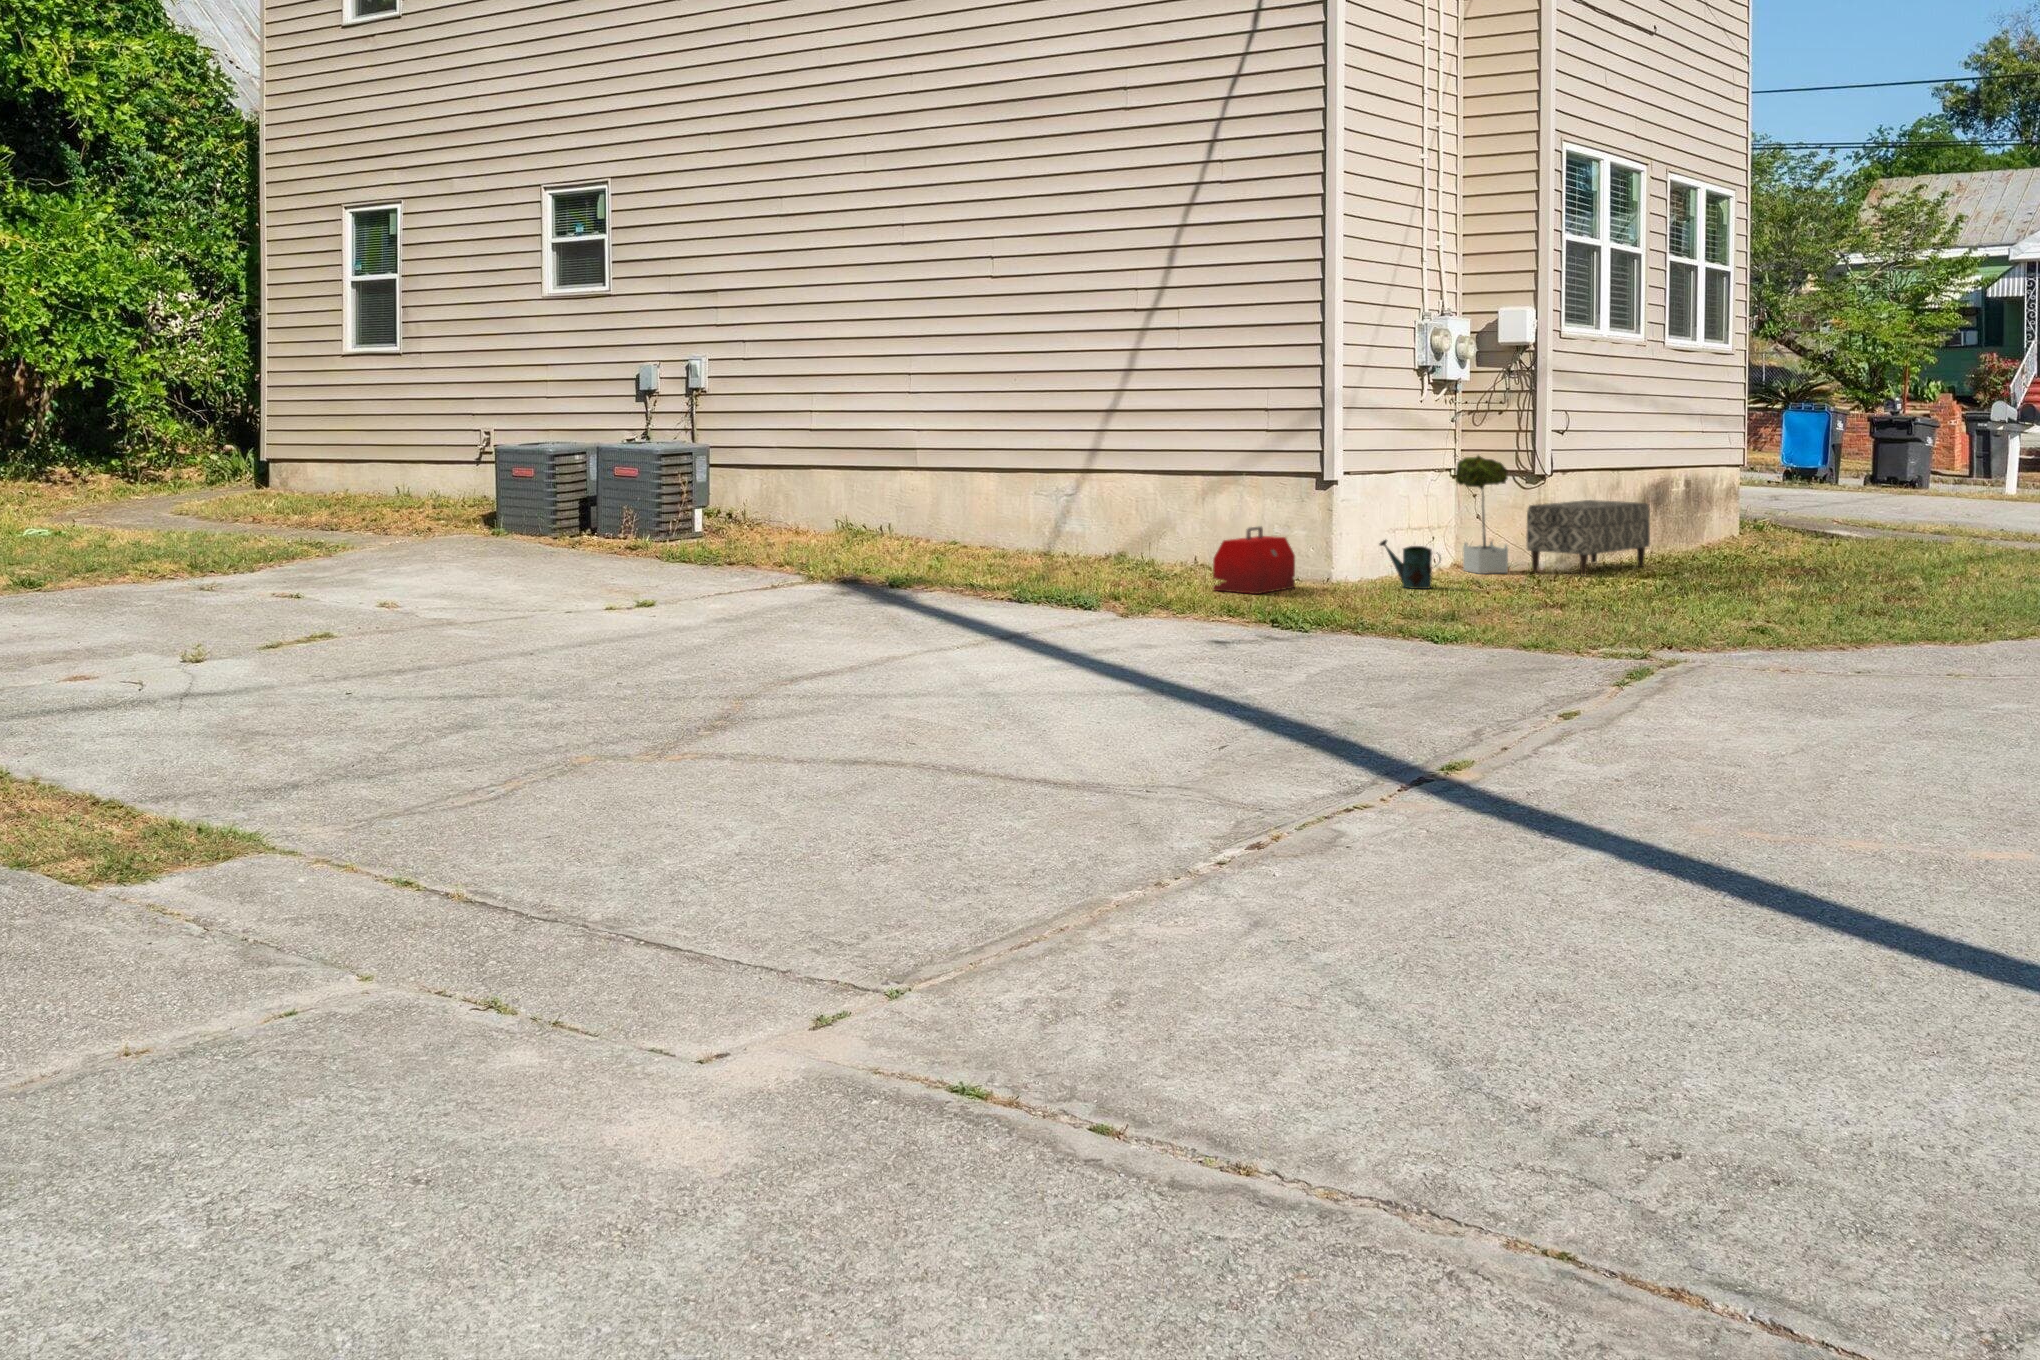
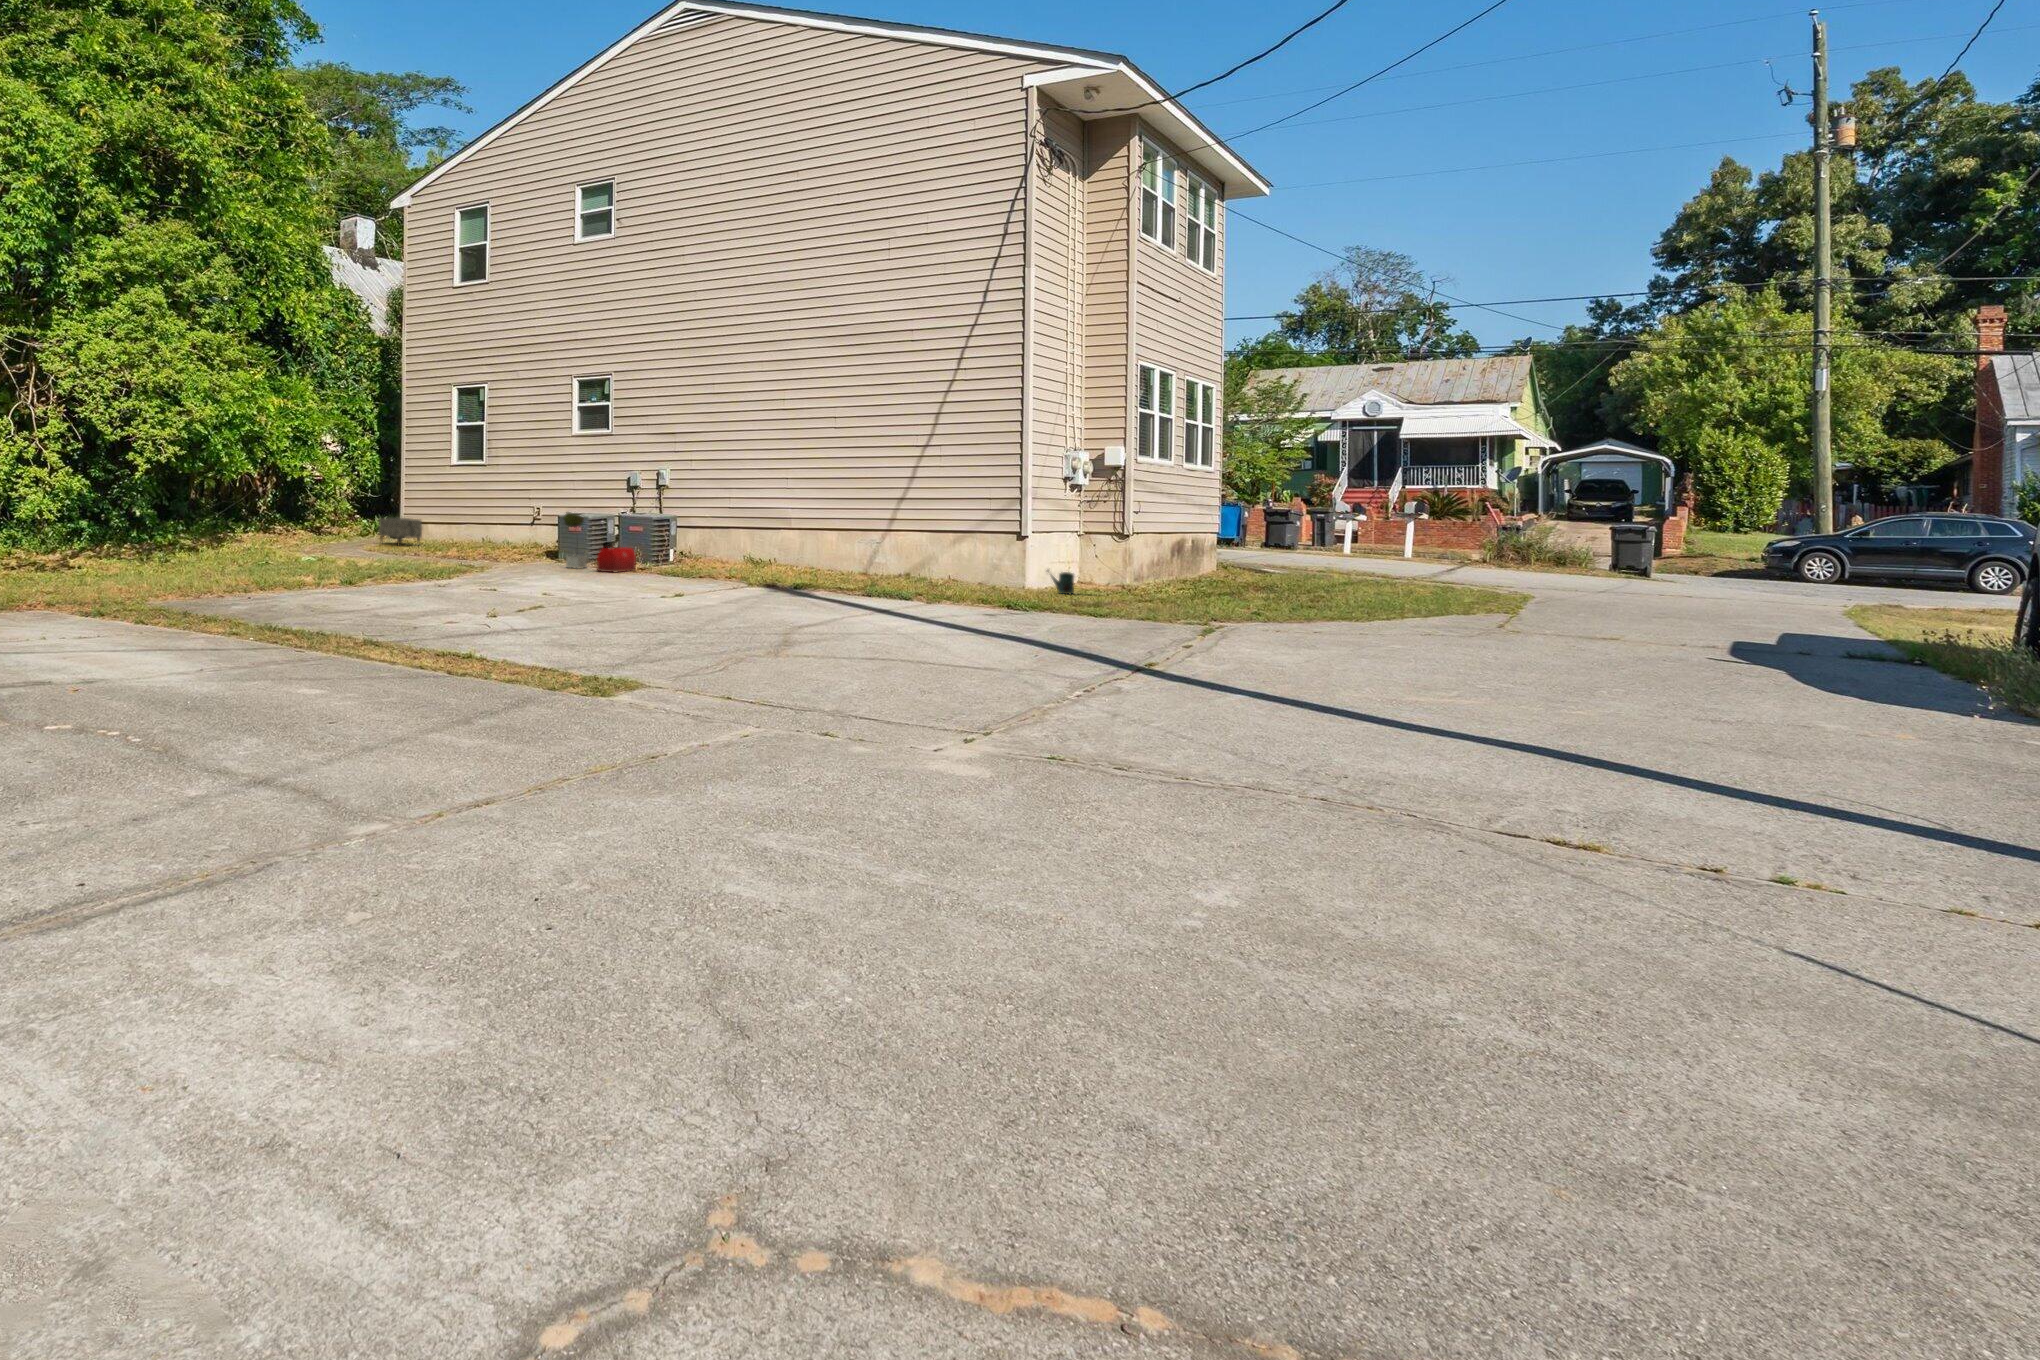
potted tree: present [1455,455,1508,574] -> present [563,512,587,569]
bench: present [1526,500,1650,576] -> present [379,518,422,545]
toolbox: present [1213,526,1295,594] -> present [597,544,636,573]

